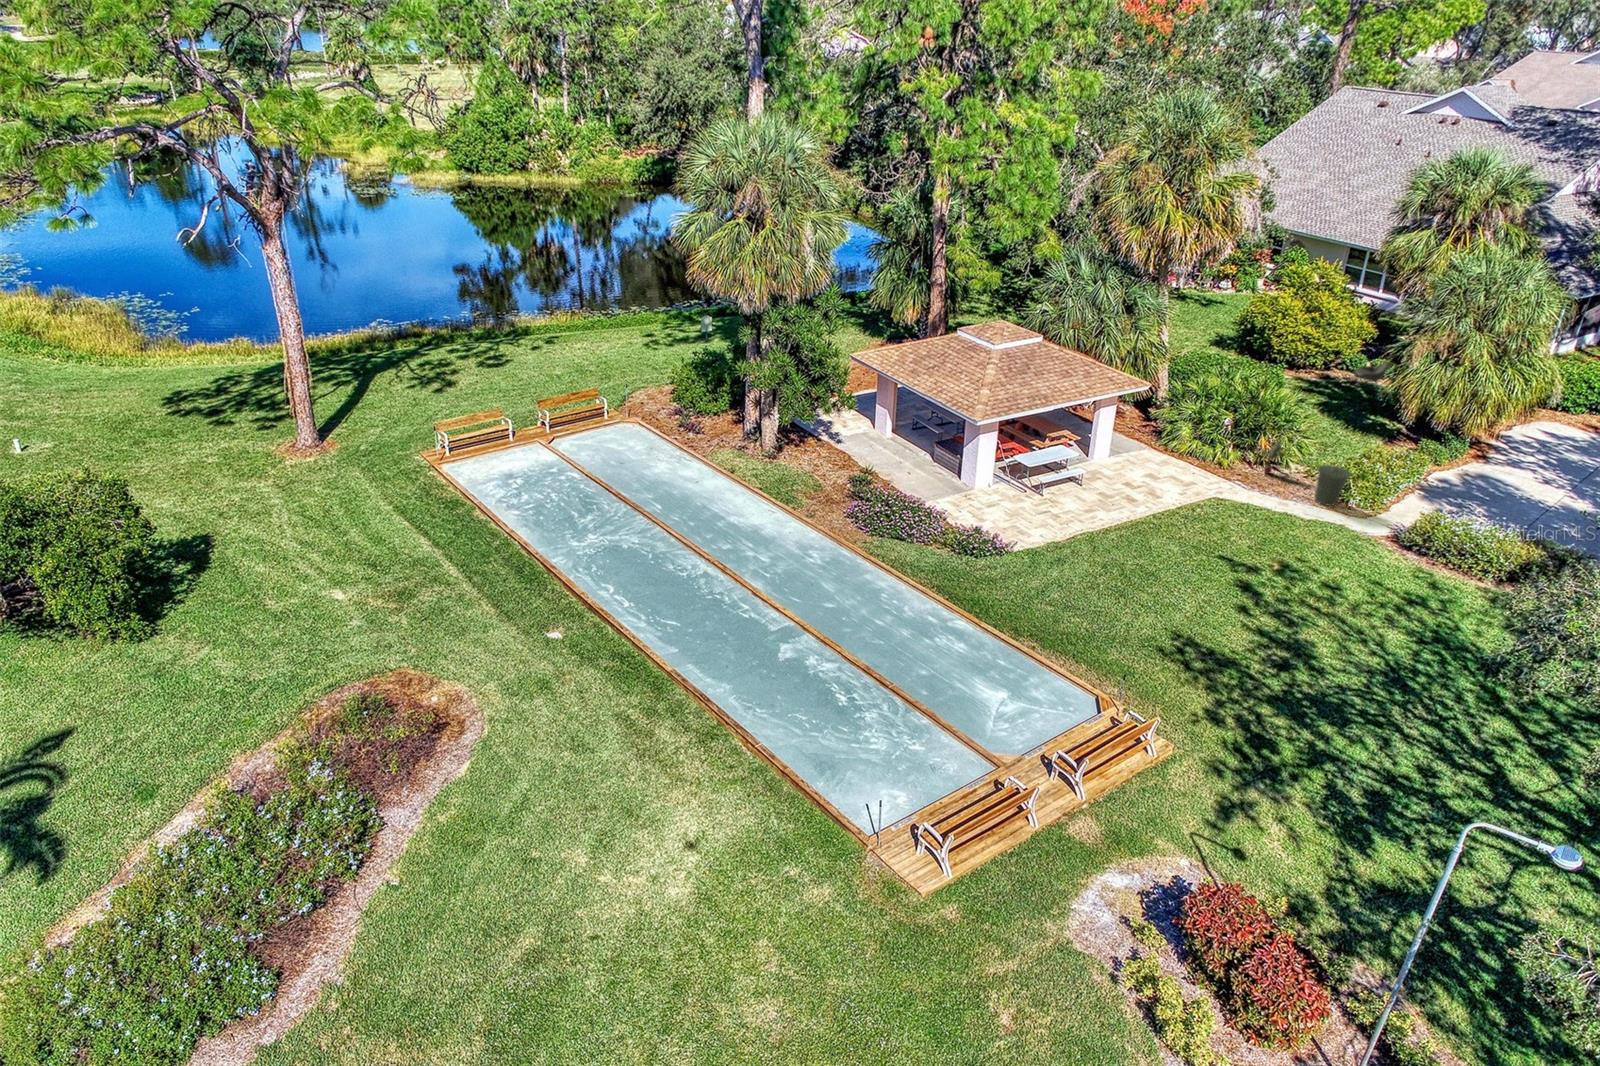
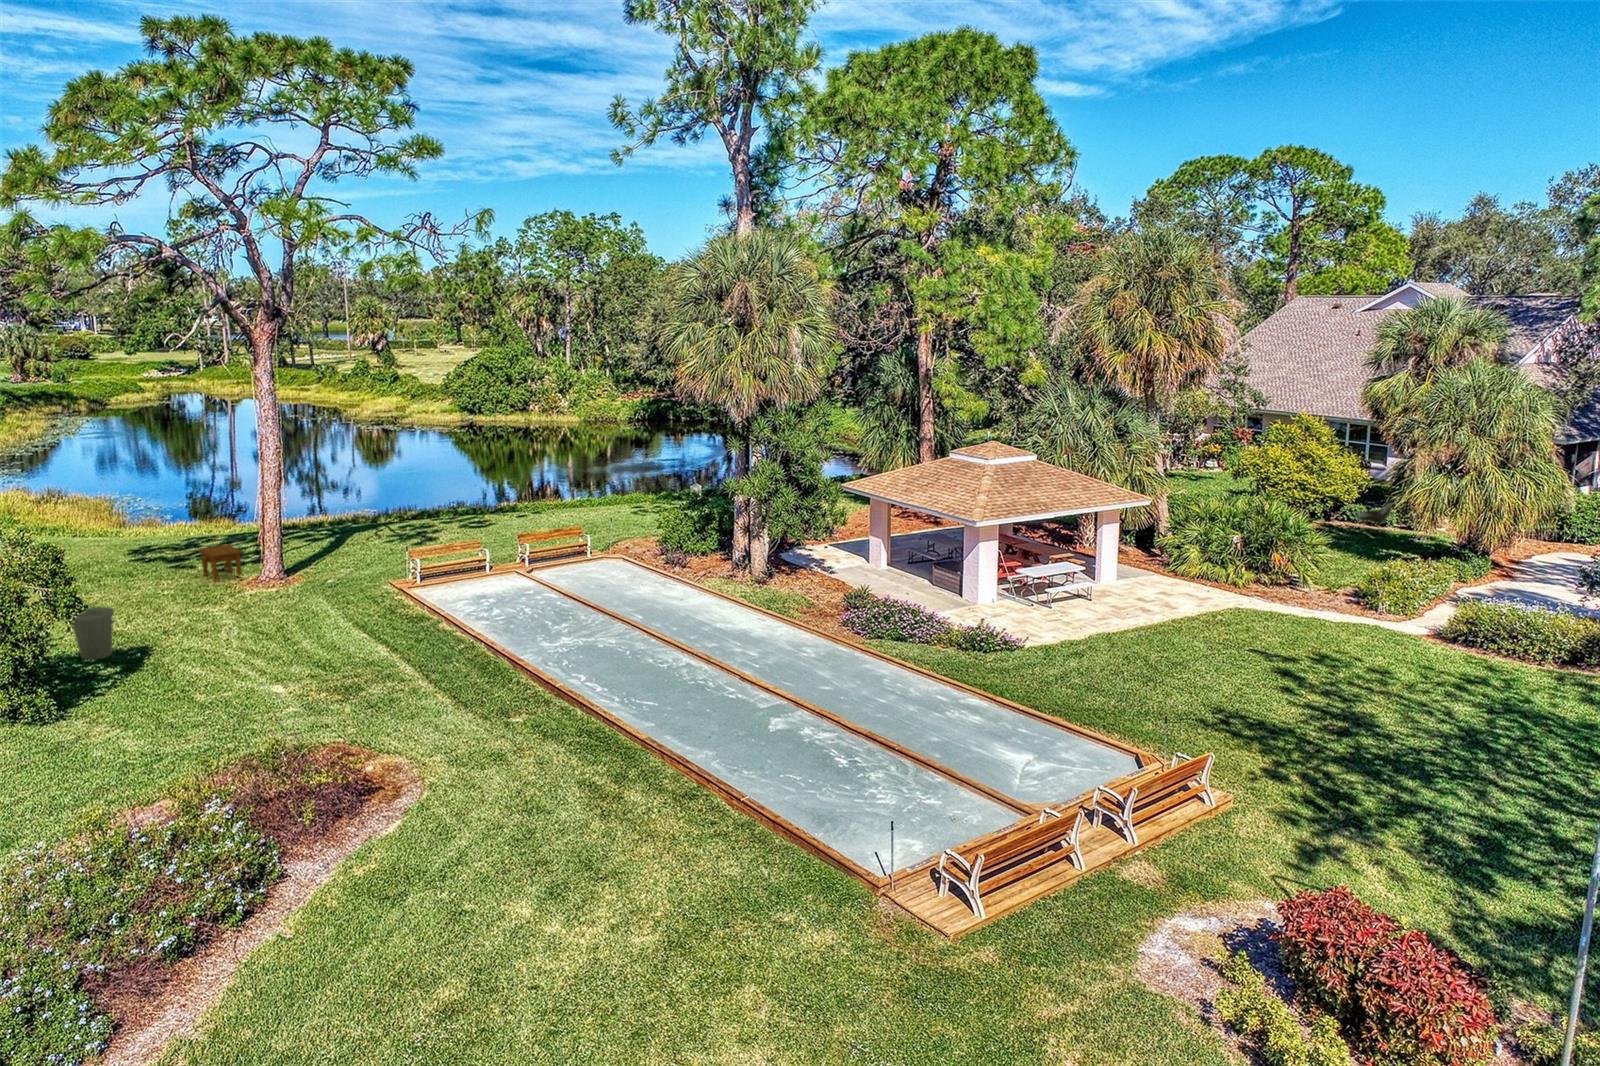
side table: none [248,411,293,451] -> present [198,544,243,581]
potted tree: present [1258,440,1289,474] -> none [1272,552,1308,591]
trash can: present [1315,465,1350,506] -> present [71,607,116,659]

